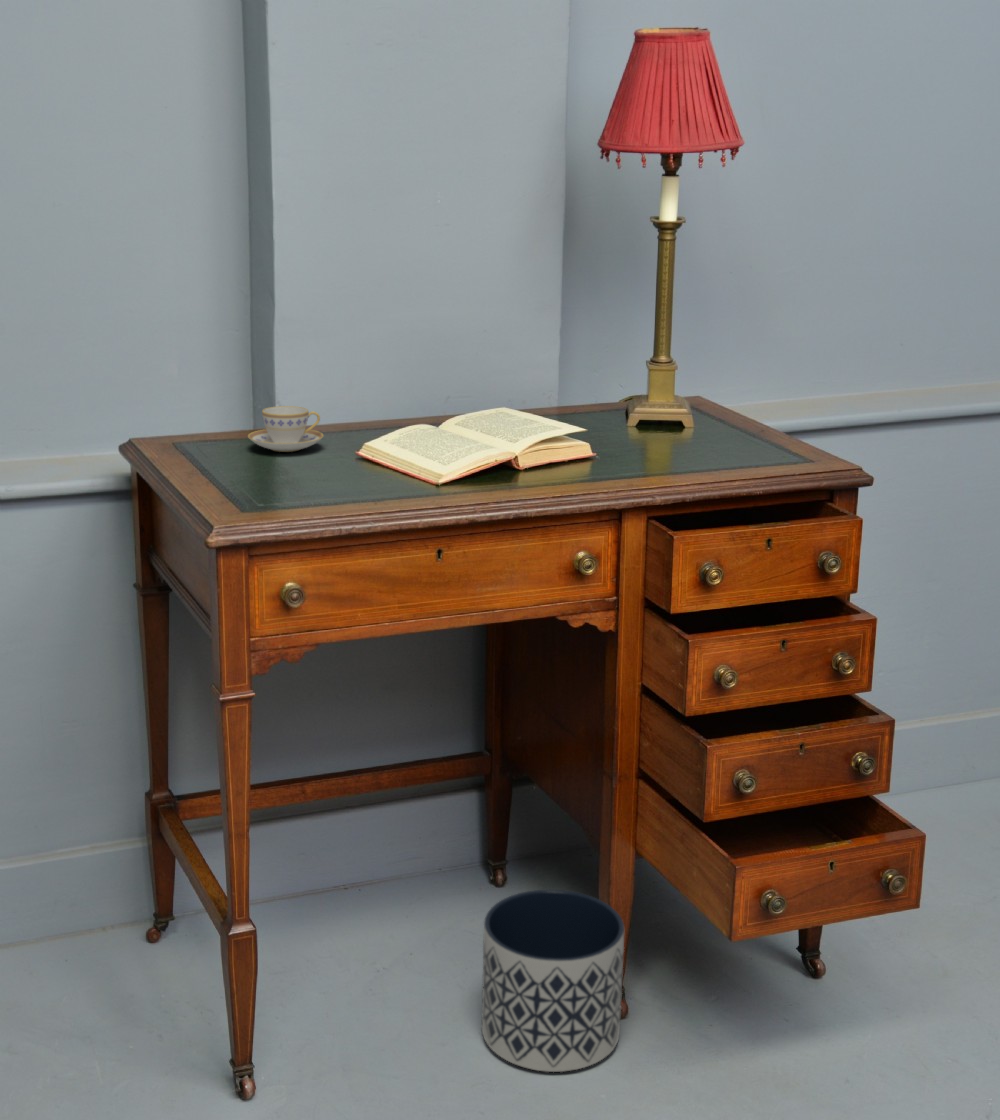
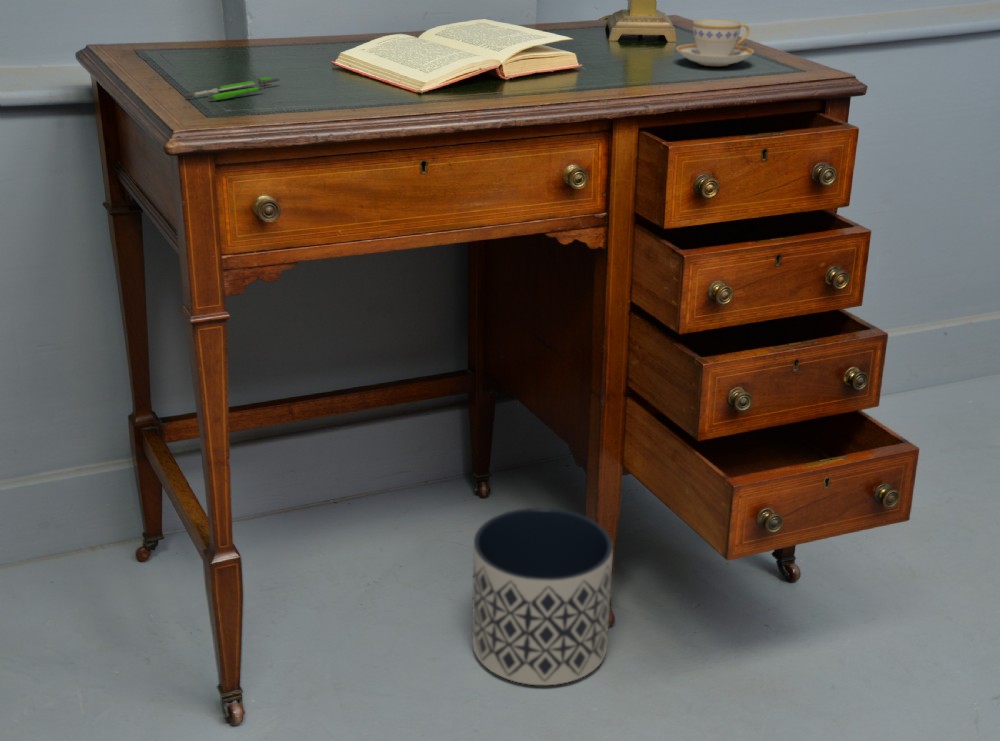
teacup: present [248,406,323,452] -> present [676,19,754,66]
pen: none [219,467,307,491] -> present [185,77,280,99]

